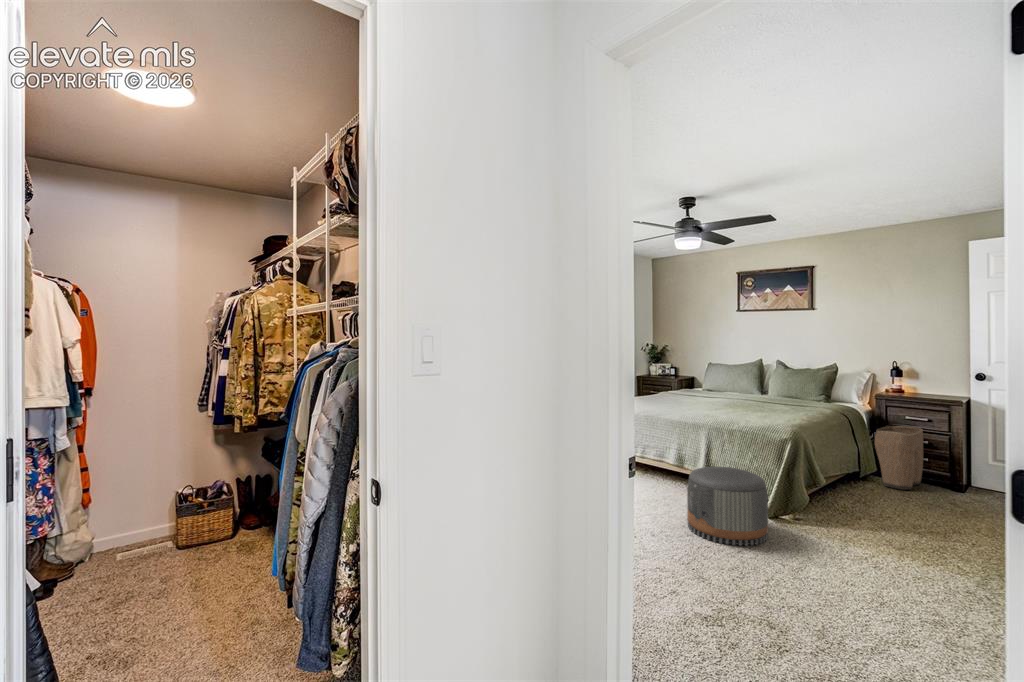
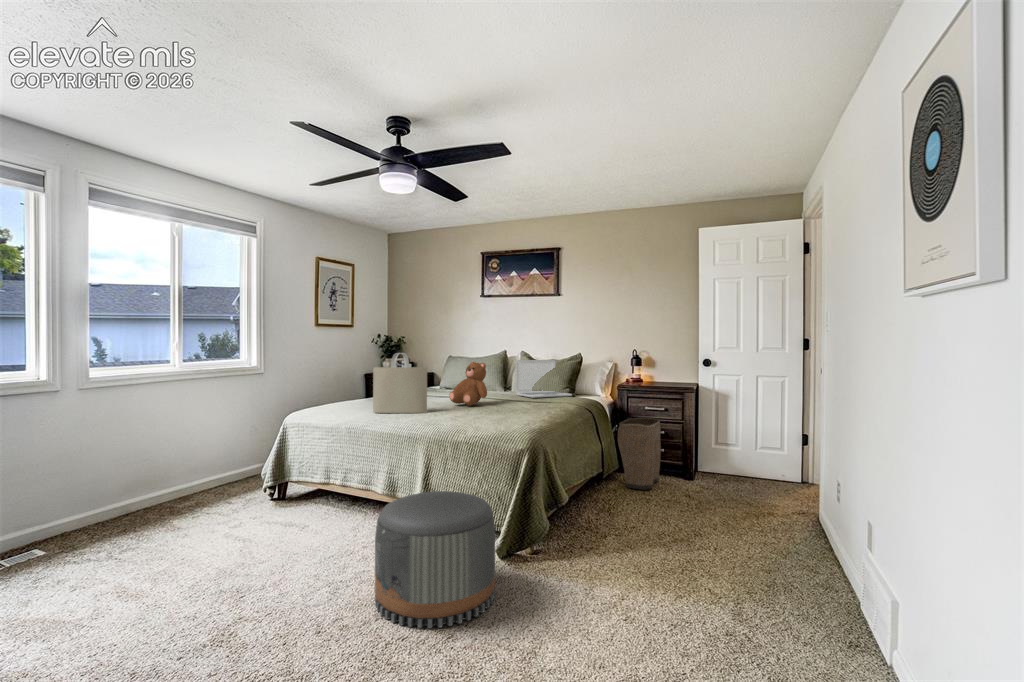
tote bag: none [663,368,703,412] -> present [373,353,427,413]
laptop: none [773,371,828,403] -> present [516,360,572,398]
teddy bear: none [717,374,750,408] -> present [449,362,487,405]

